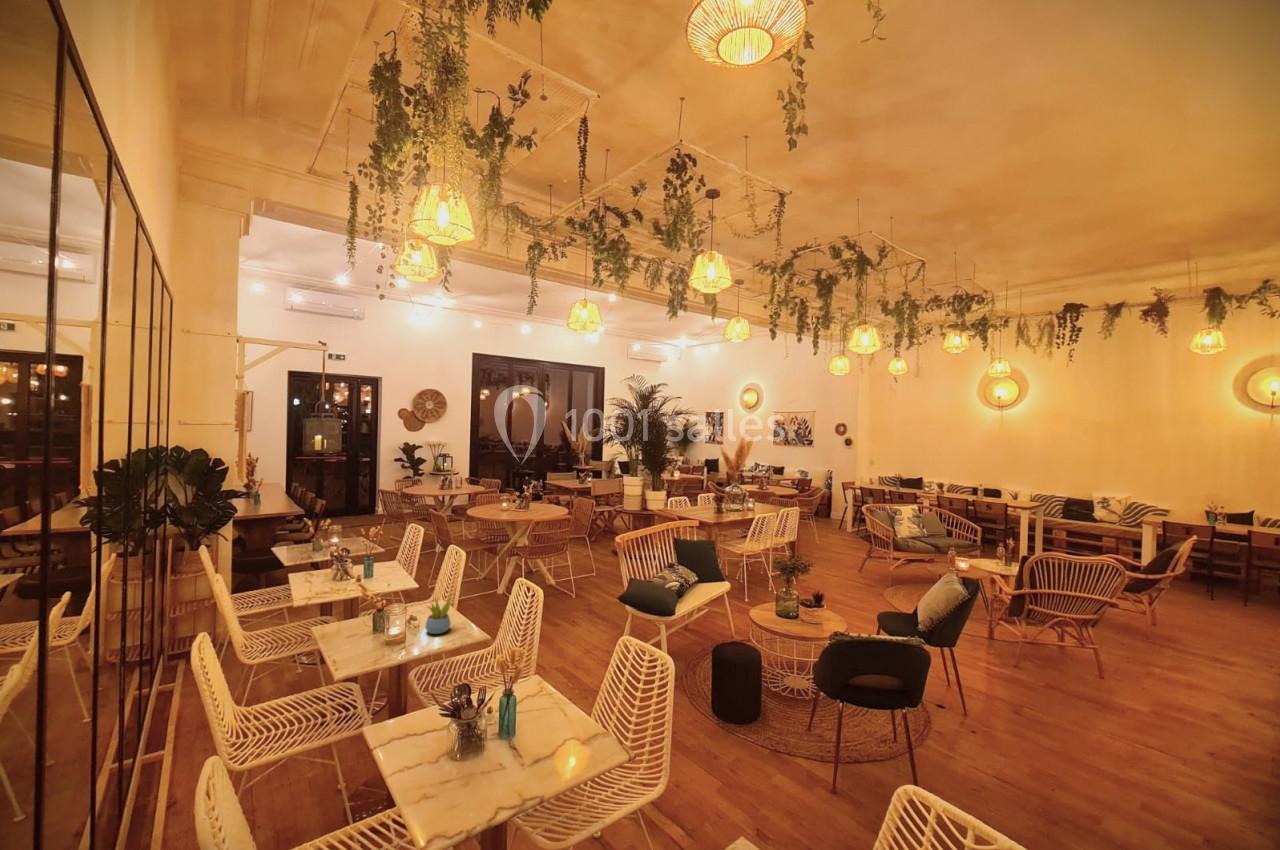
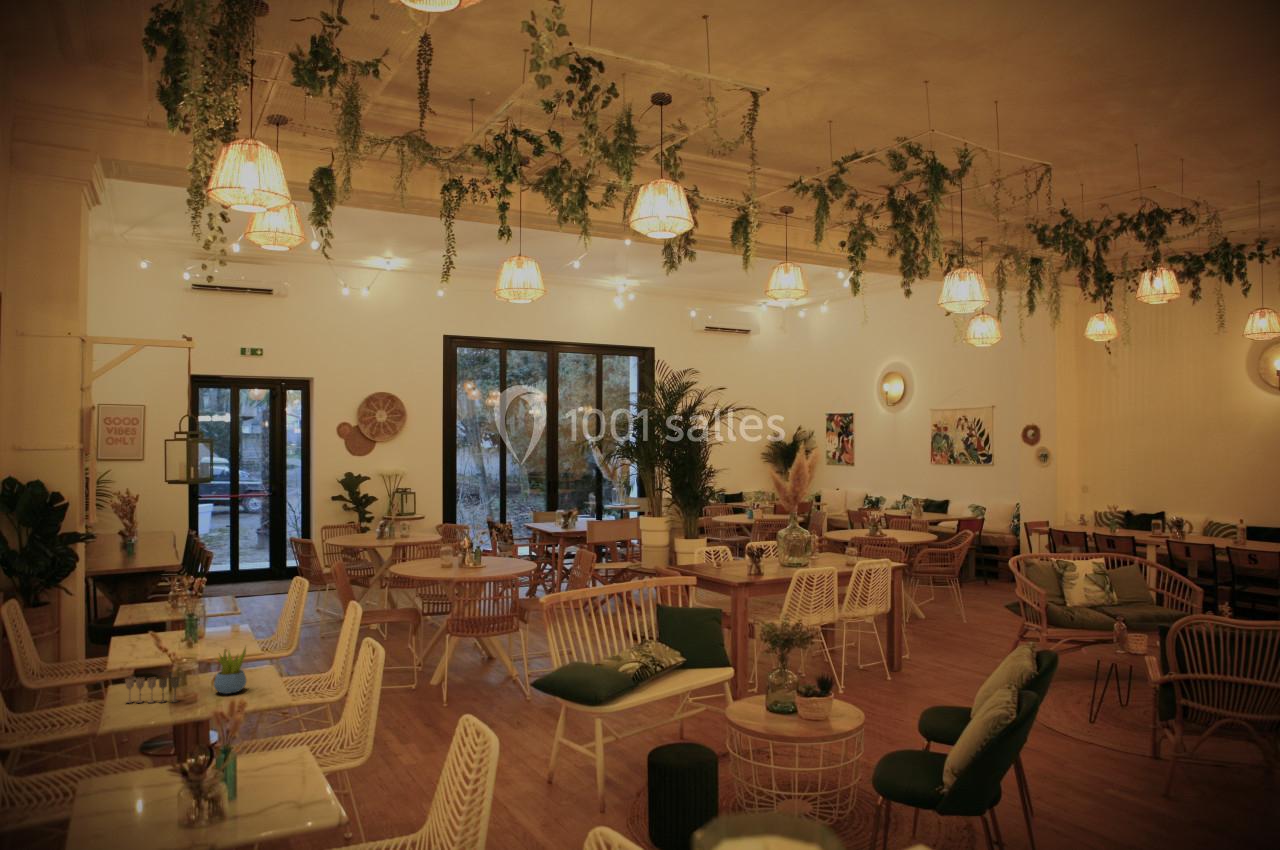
wine glass: none [355,624,402,647] -> present [125,677,179,703]

